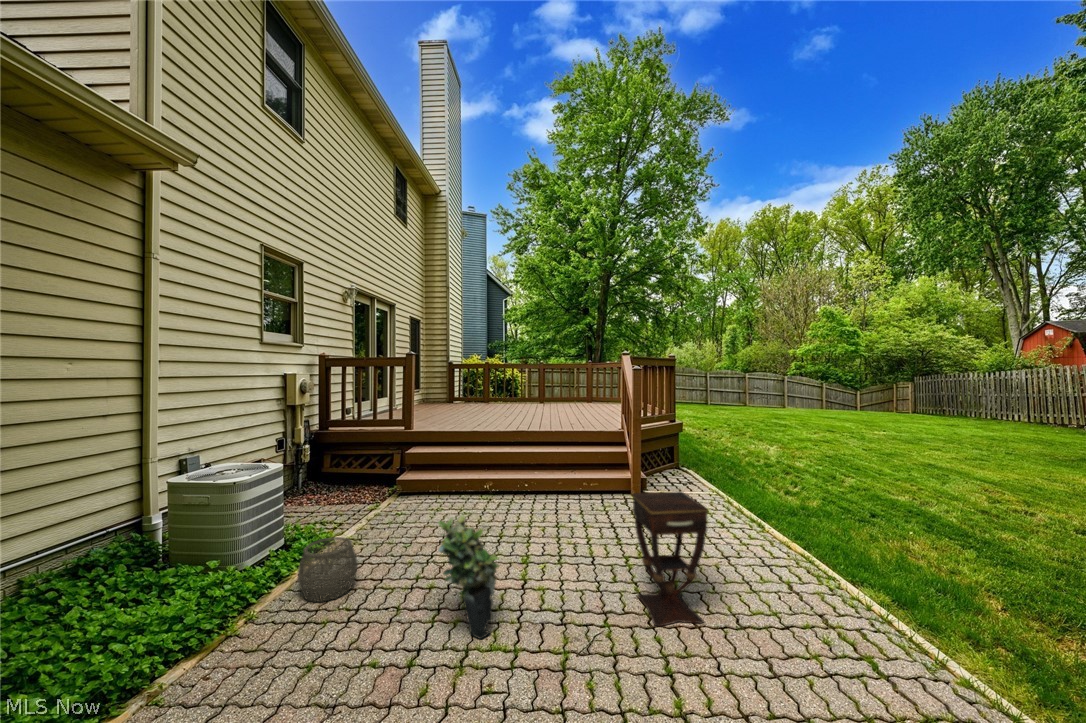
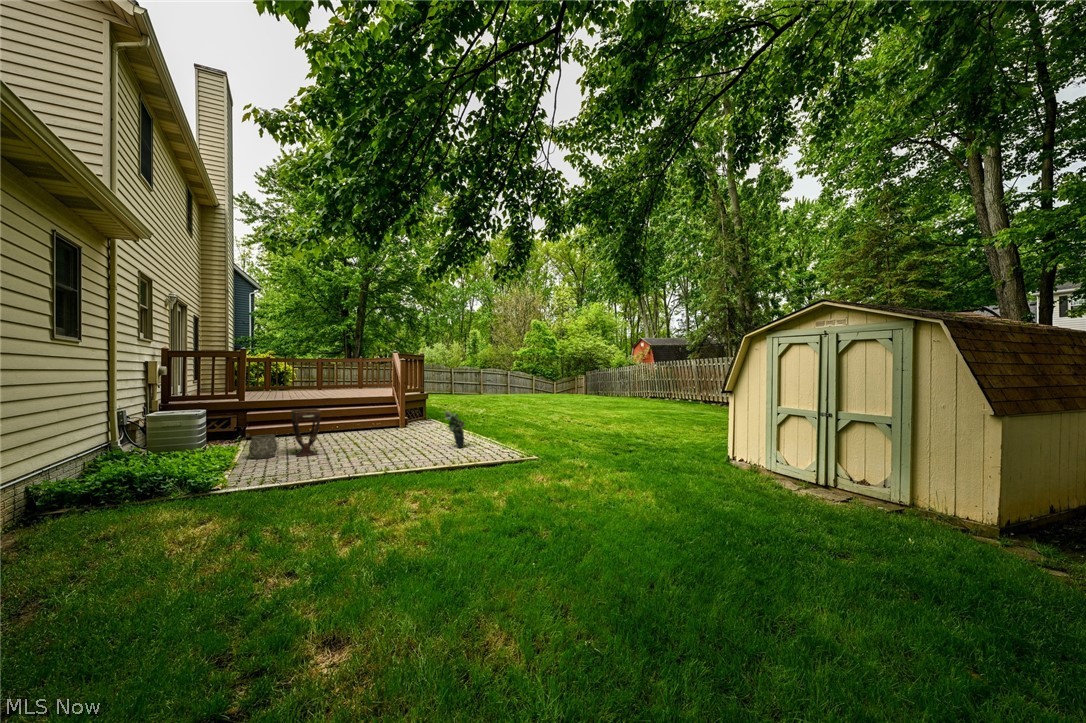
side table: present [633,491,708,626] -> present [291,408,321,457]
potted plant: present [438,515,499,639] -> present [444,410,465,448]

